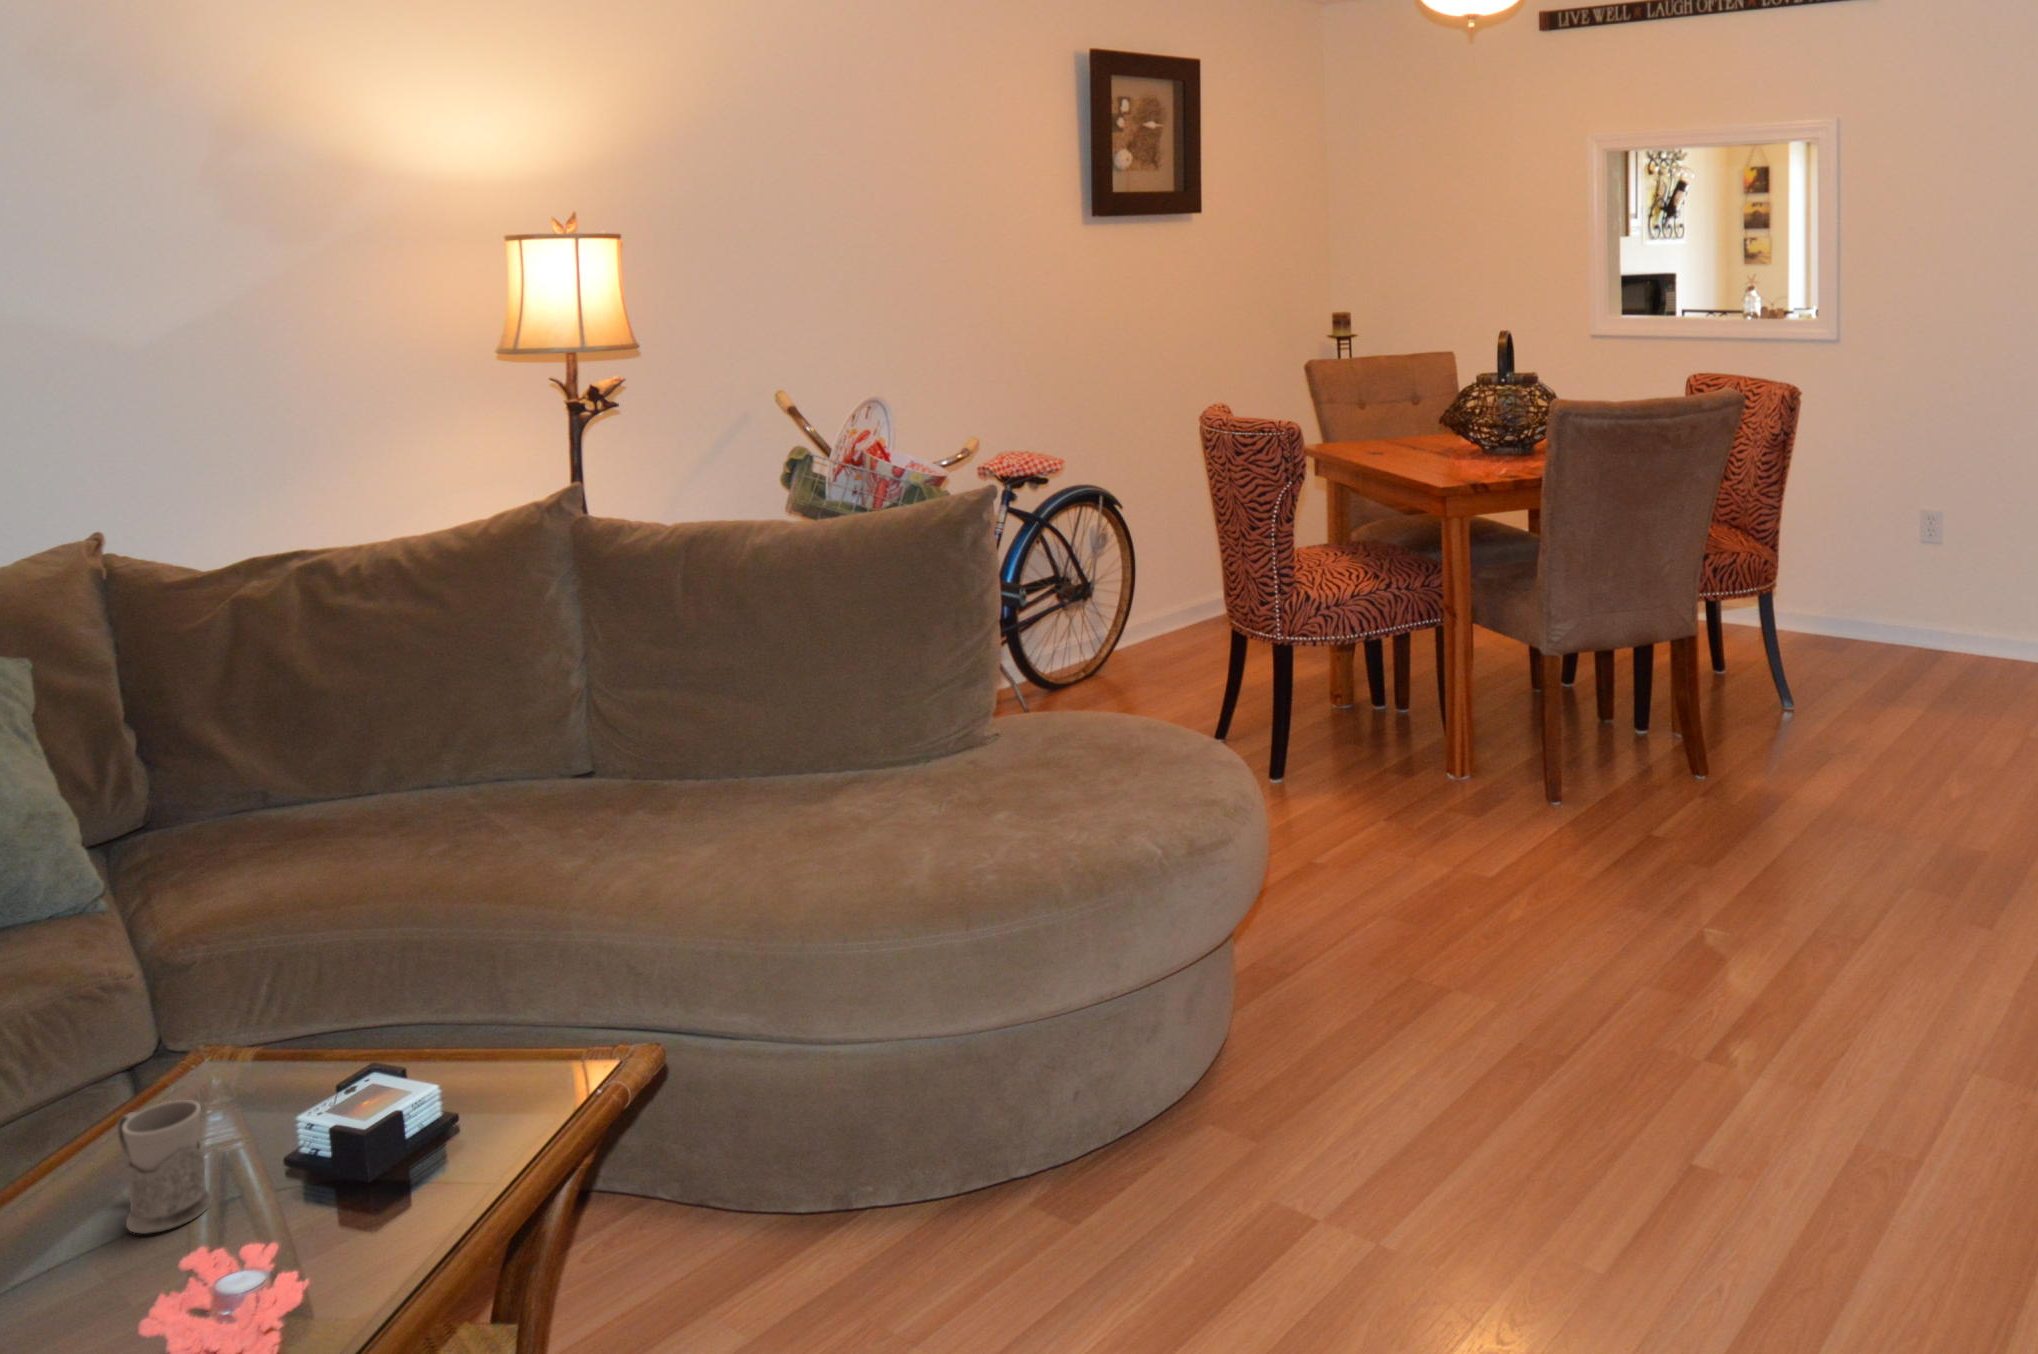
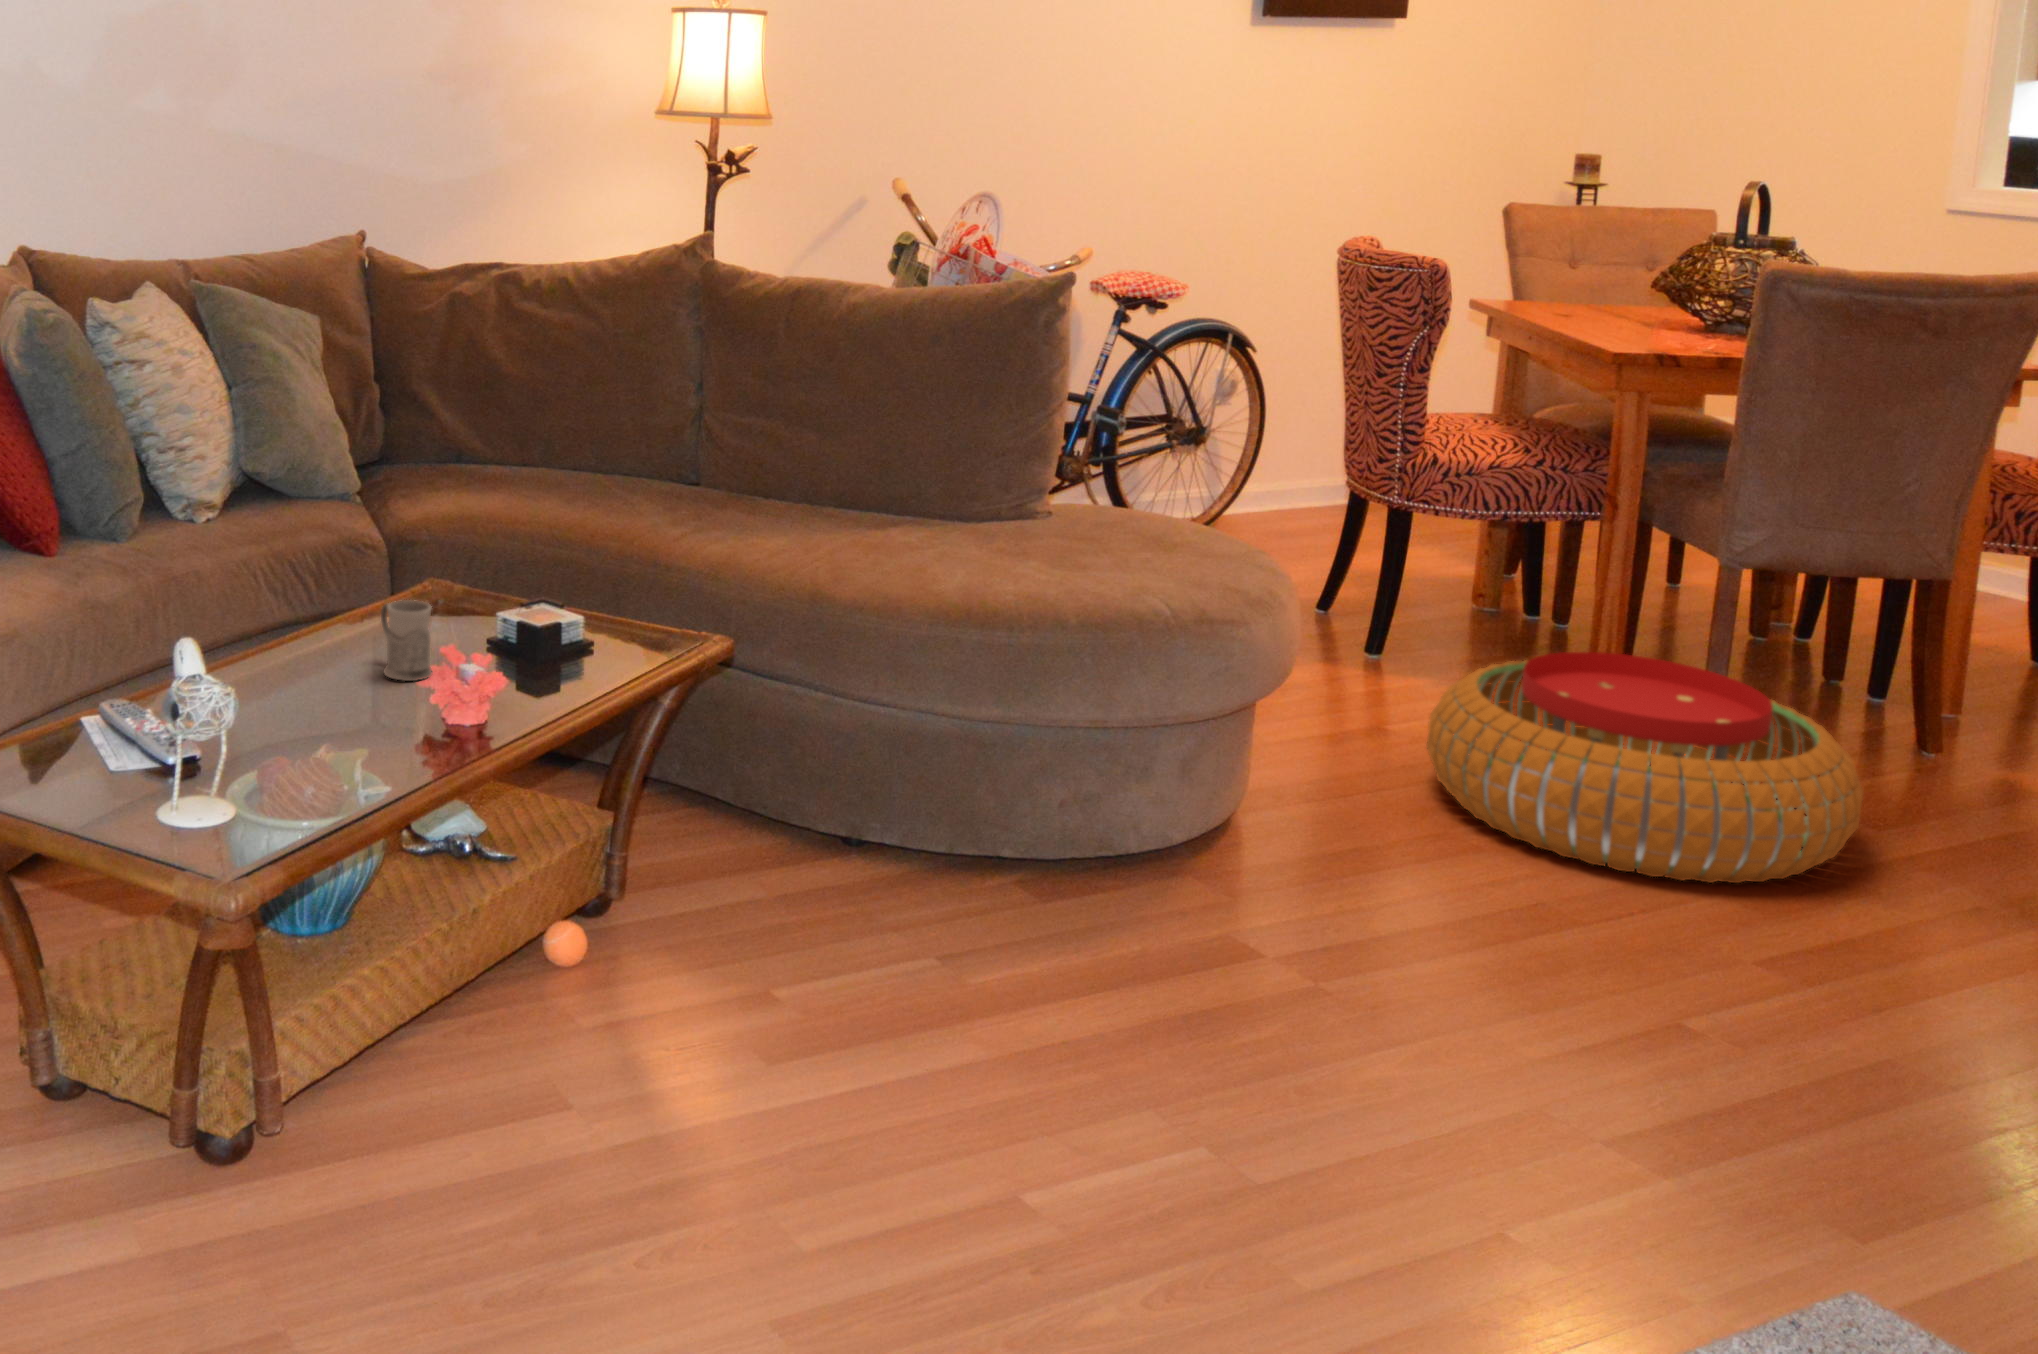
pouf: none [1364,757,1712,974] -> present [1426,652,1863,884]

